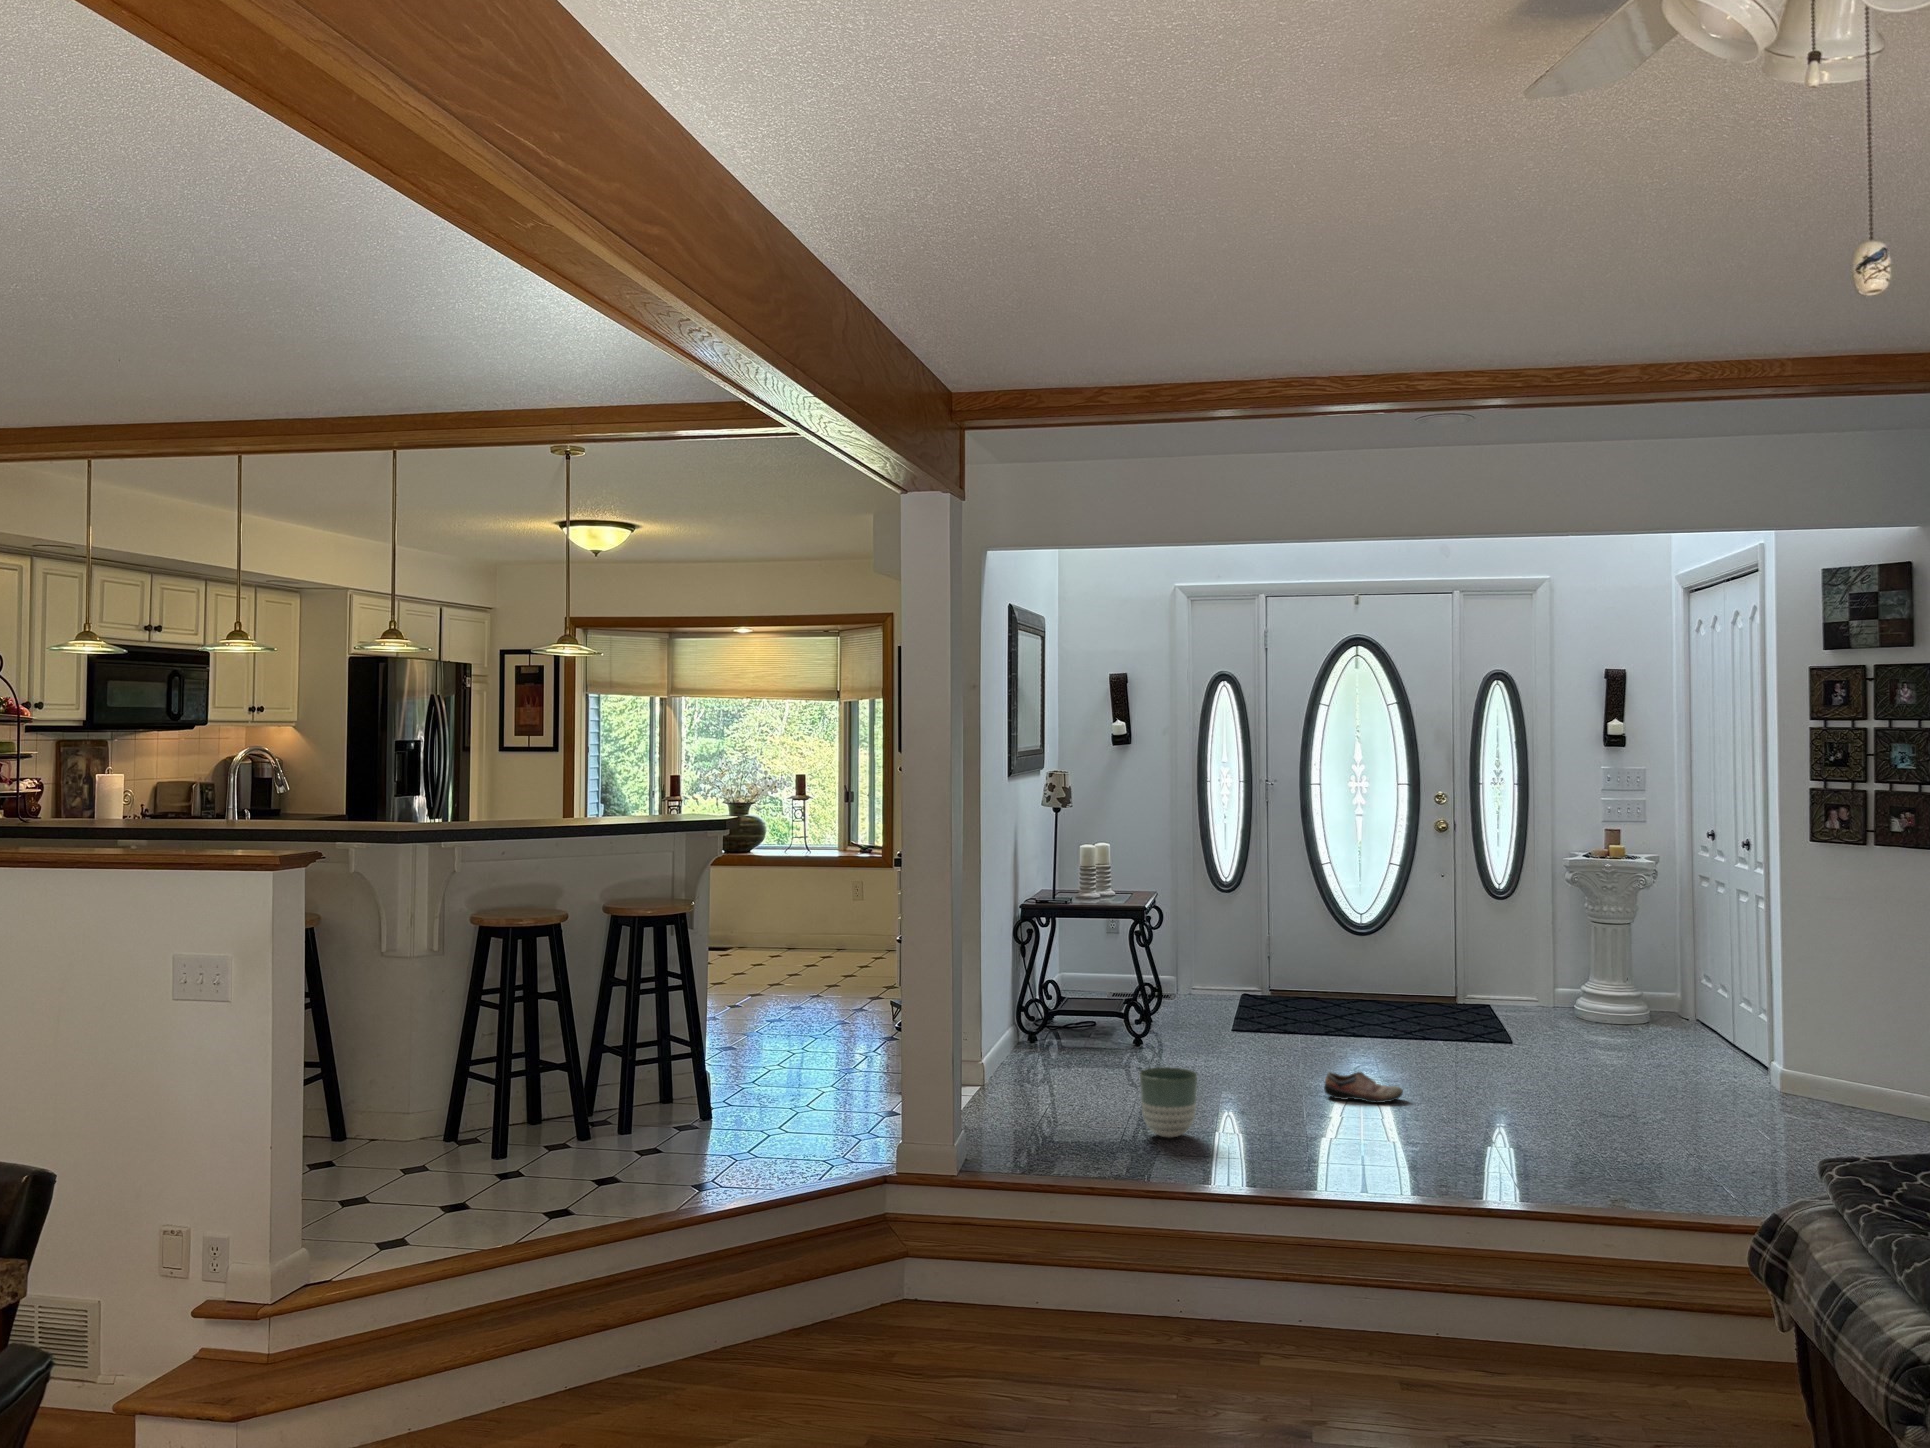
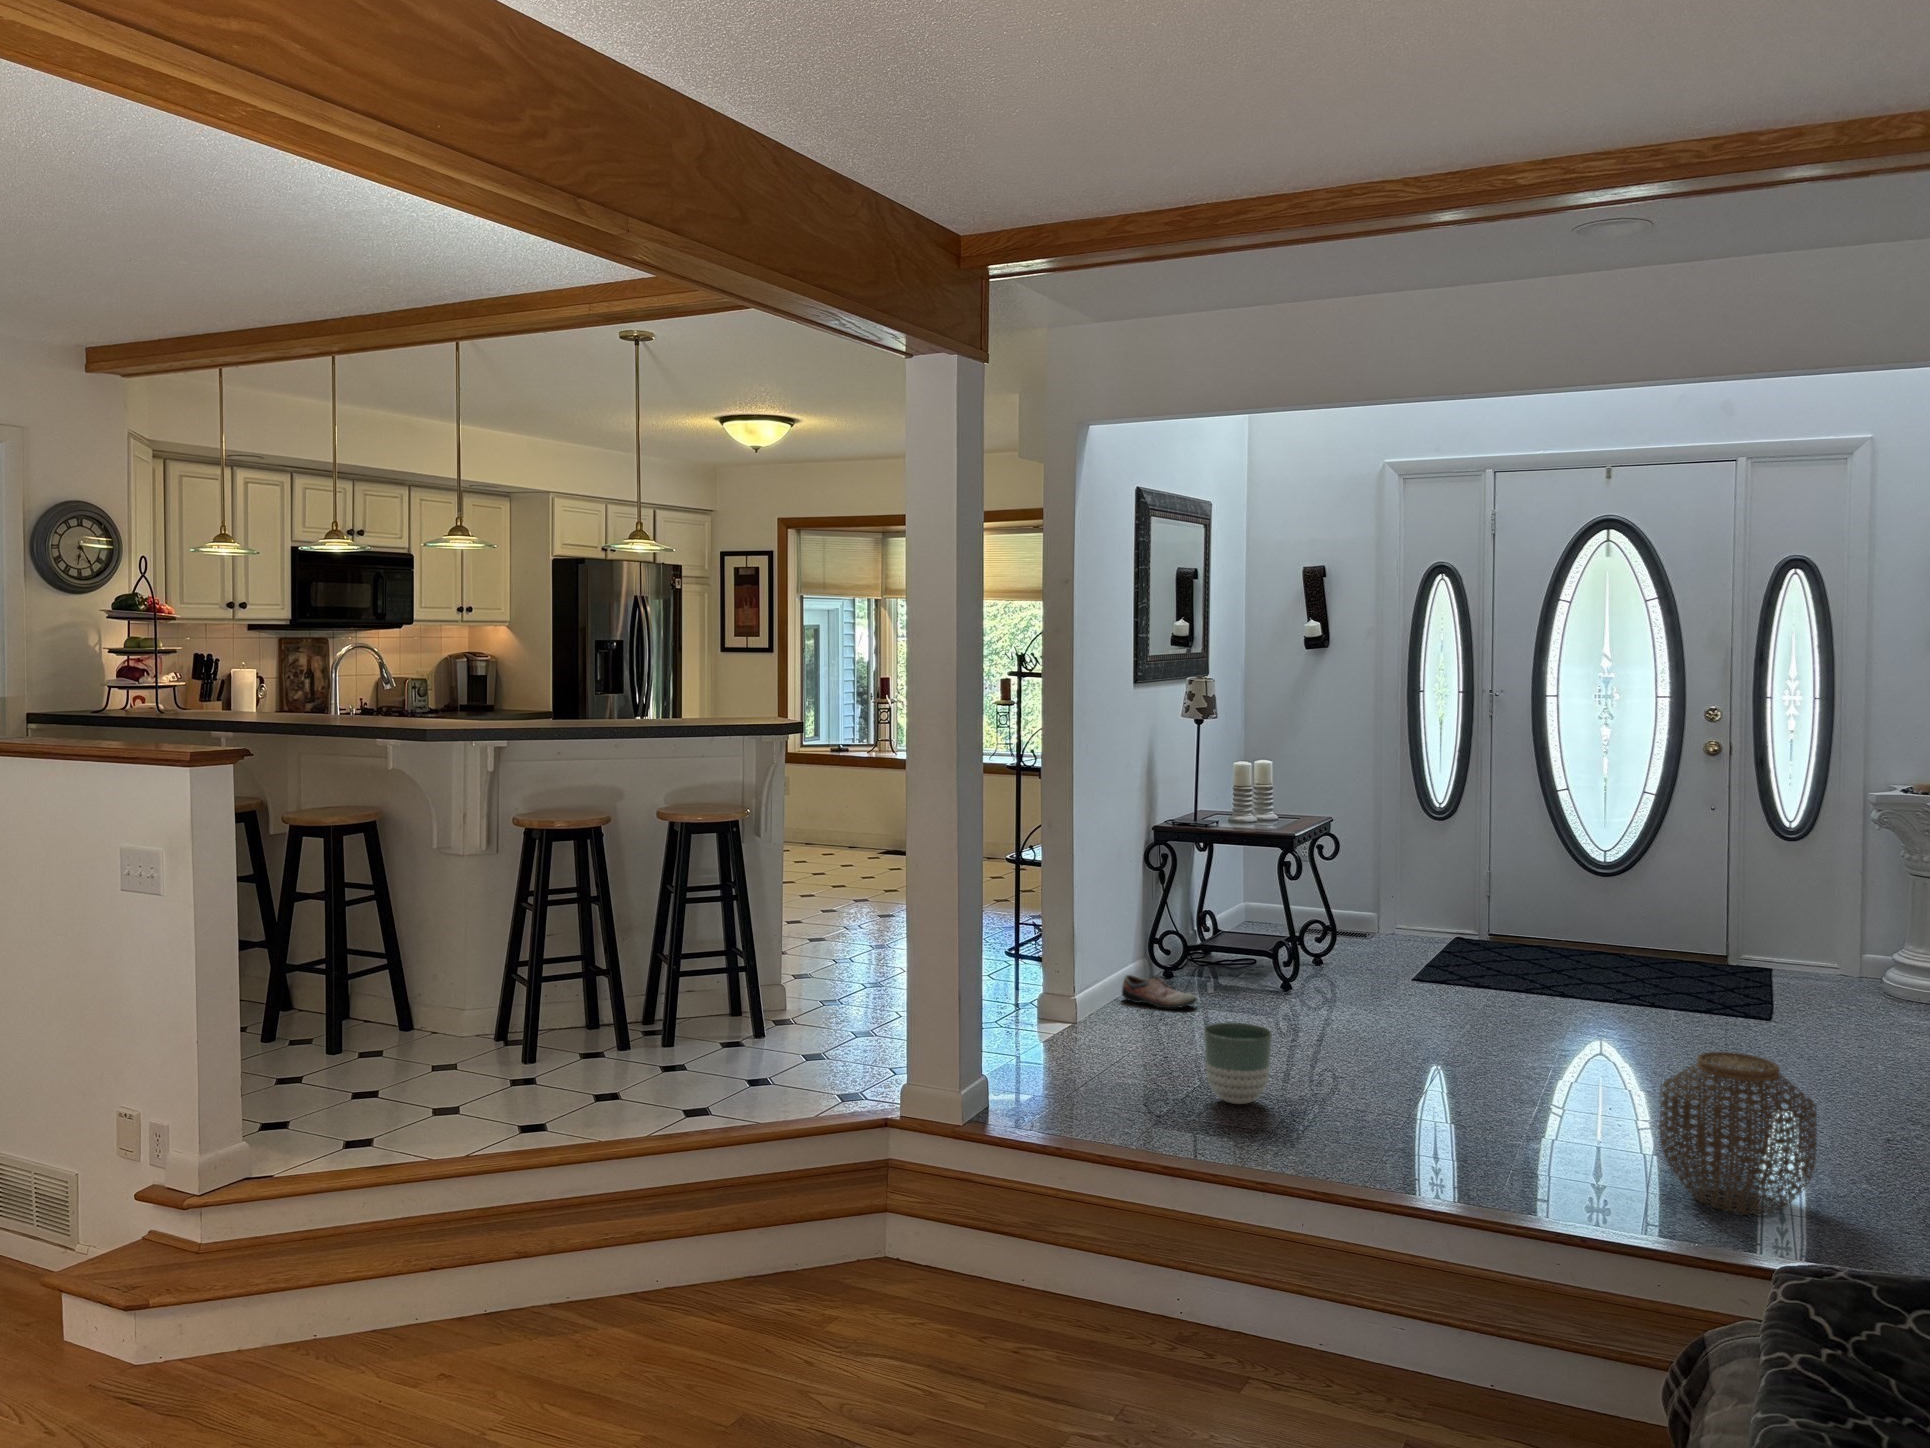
woven basket: none [1517,1053,1630,1176] -> present [1660,1052,1817,1215]
shoe: present [1324,1072,1403,1103] -> present [1122,975,1197,1008]

